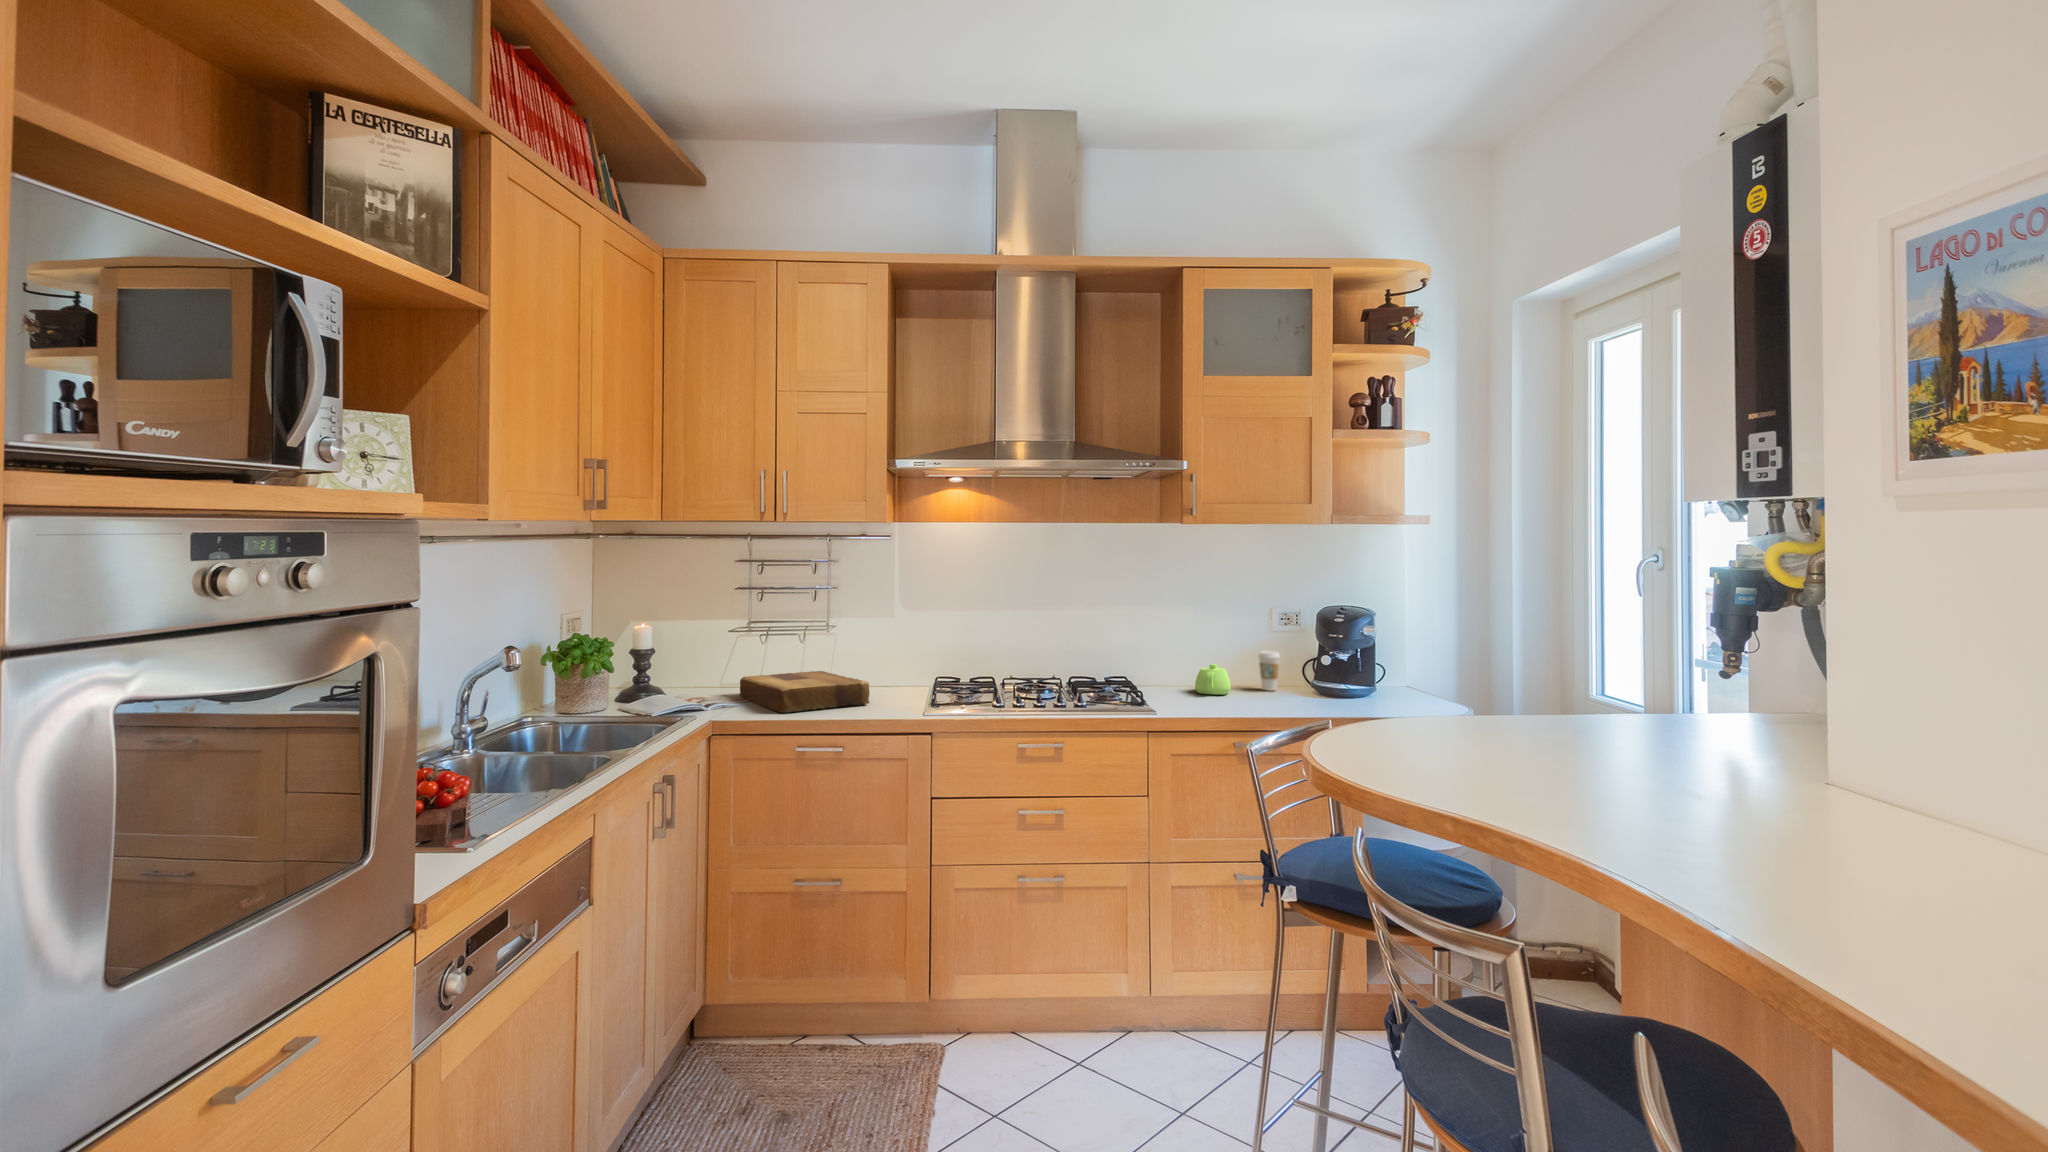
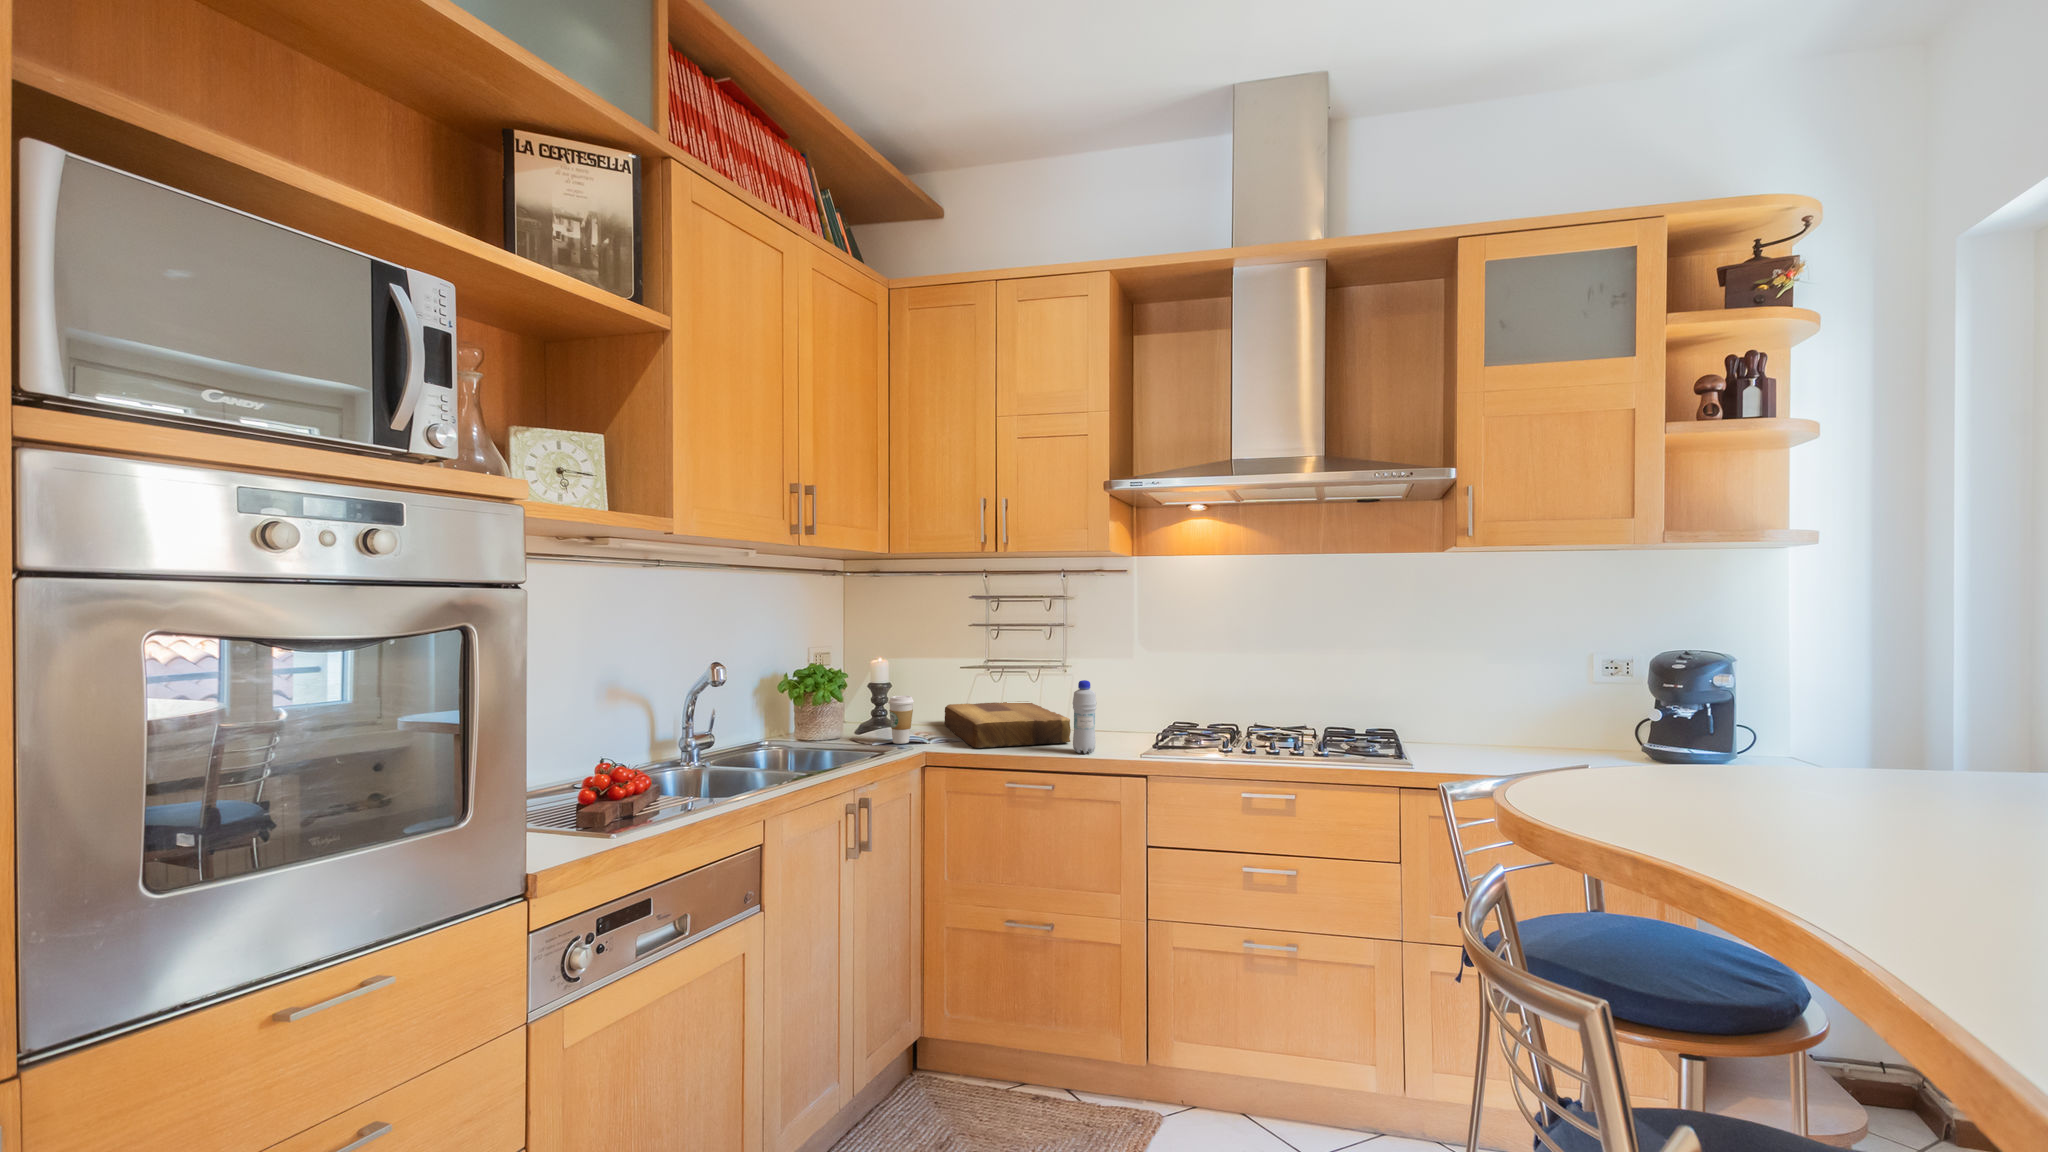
bottle: none [874,645,896,711] -> present [1073,680,1097,753]
coffee cup: present [1259,651,1280,691] -> present [888,696,914,744]
teapot: present [1195,663,1231,695] -> none [1465,718,1515,759]

